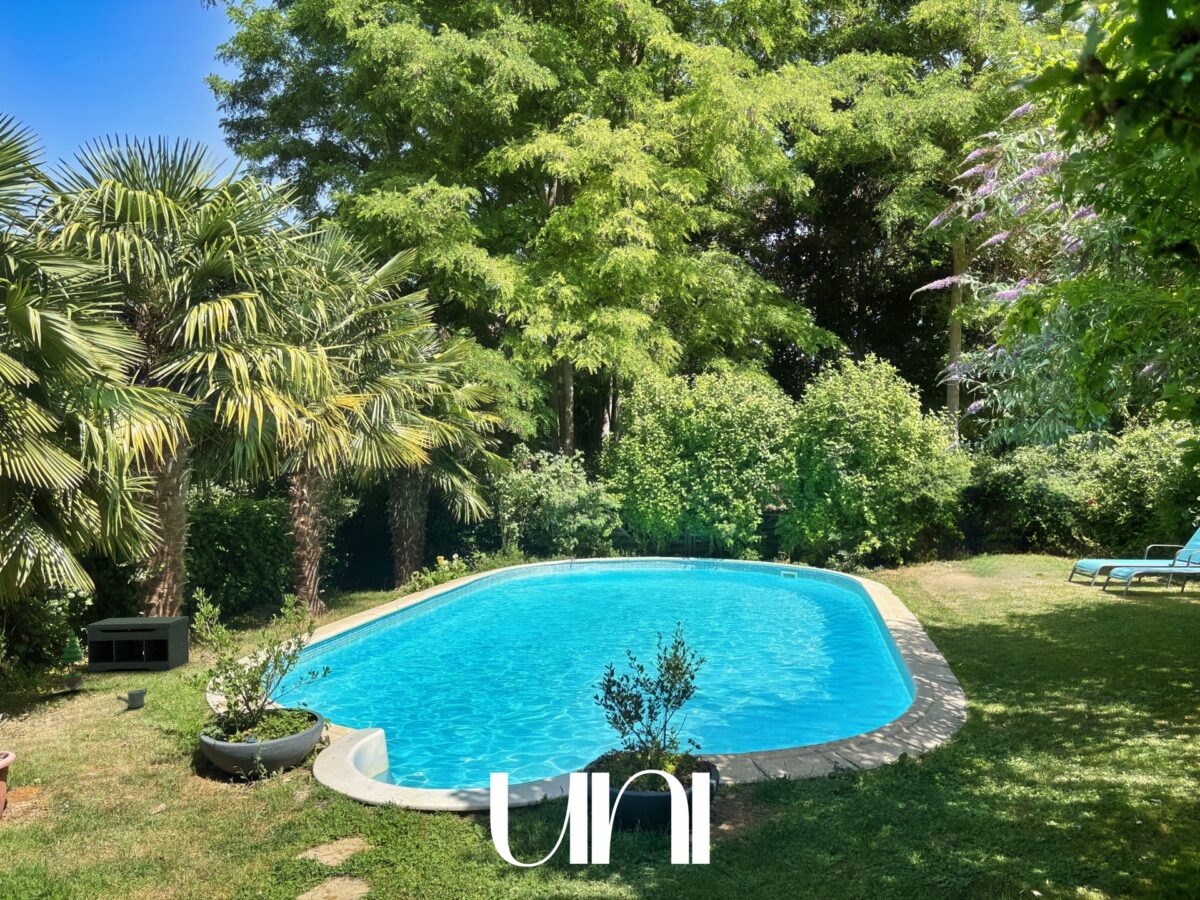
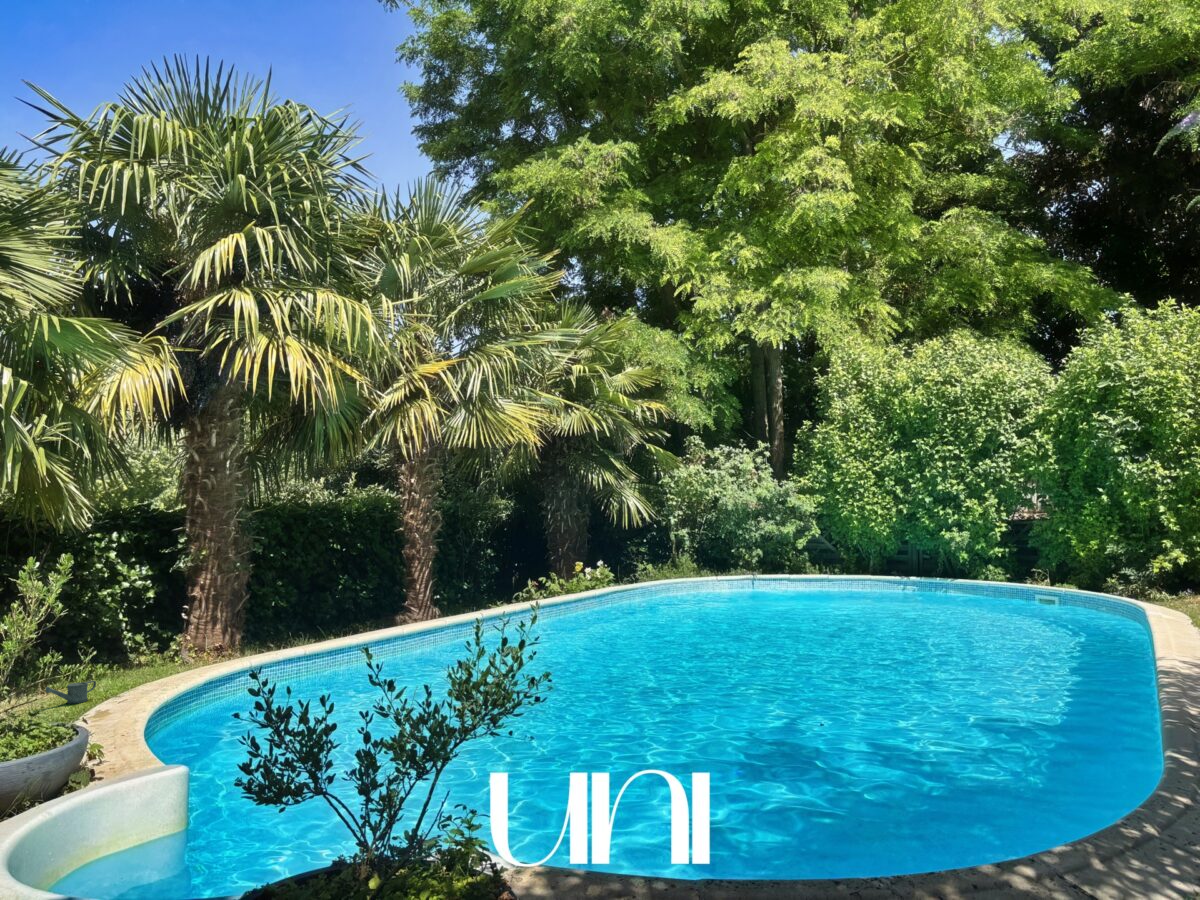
bench: present [87,616,189,672] -> none [113,604,219,666]
potted tree: present [61,630,84,690] -> none [47,609,76,680]

